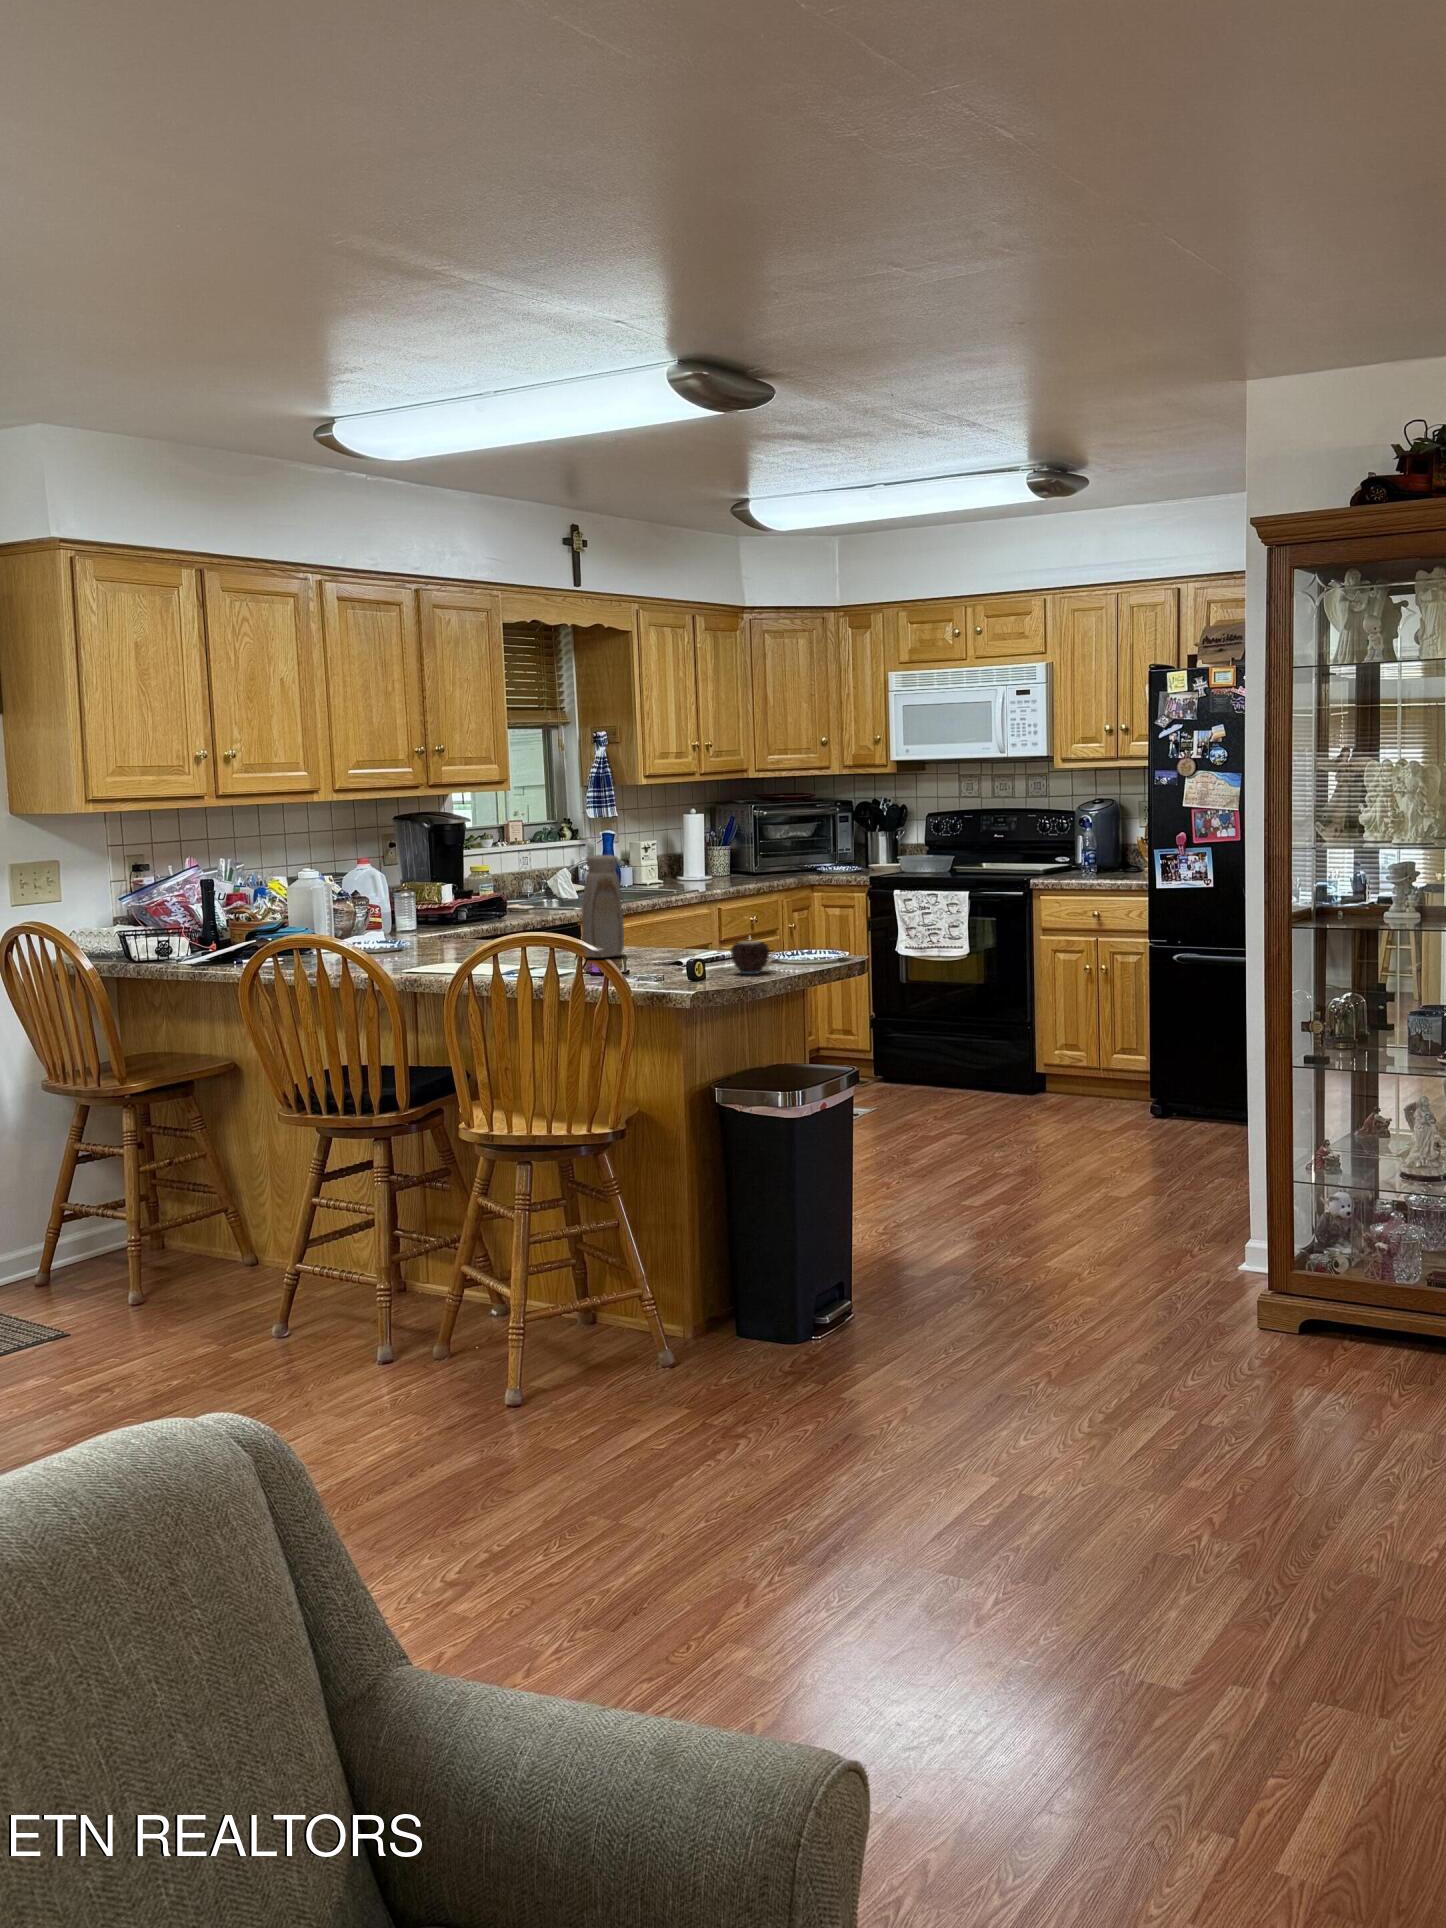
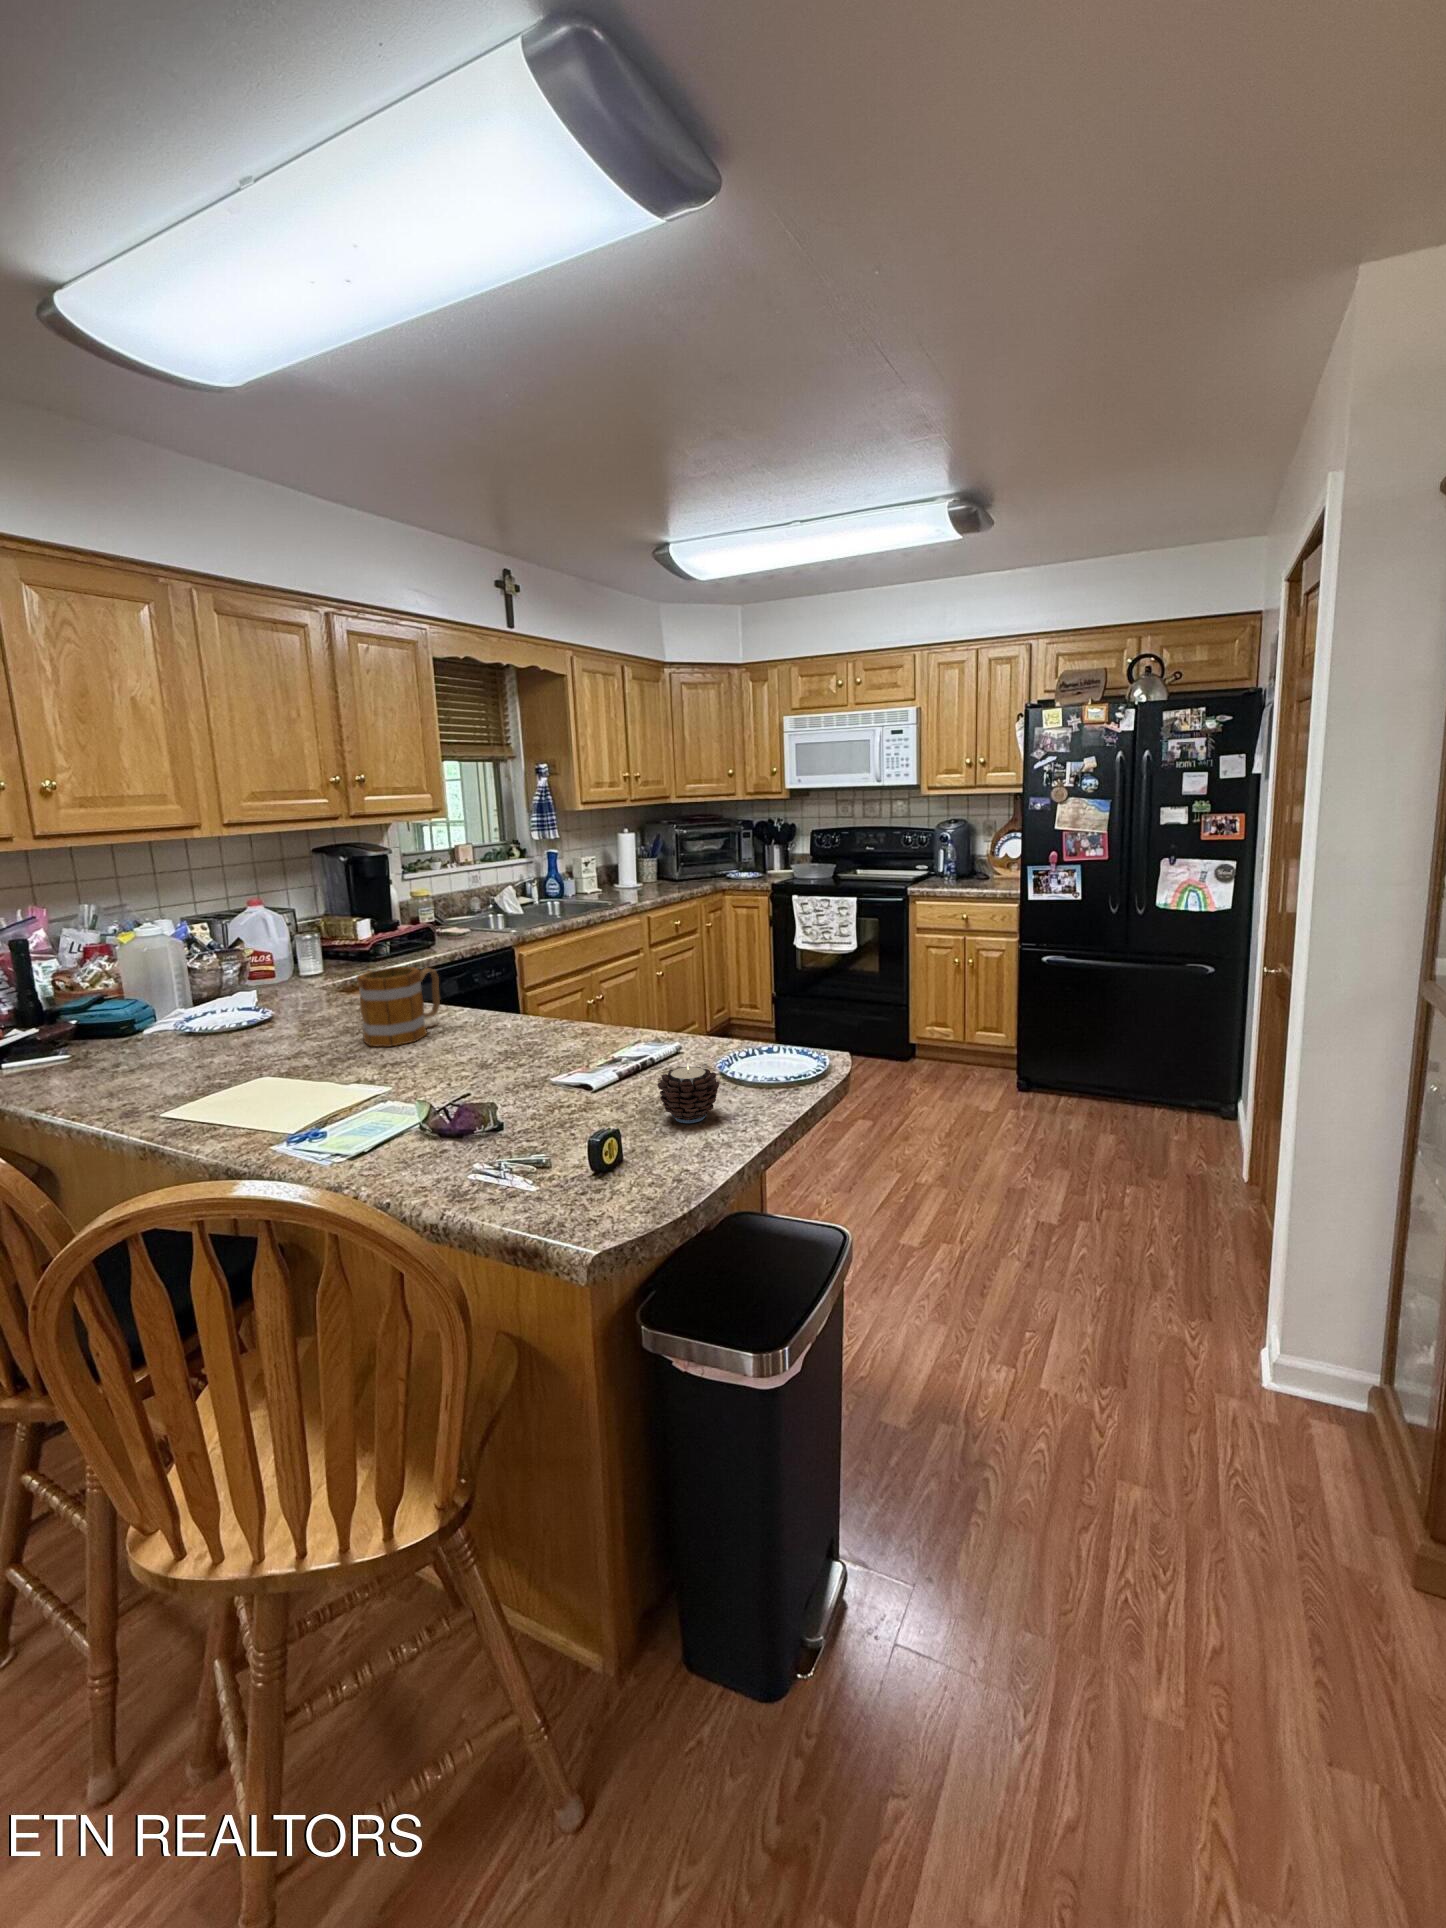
vase: present [582,855,624,957] -> none [466,915,522,1049]
mug: none [493,901,551,959] -> present [356,967,440,1047]

